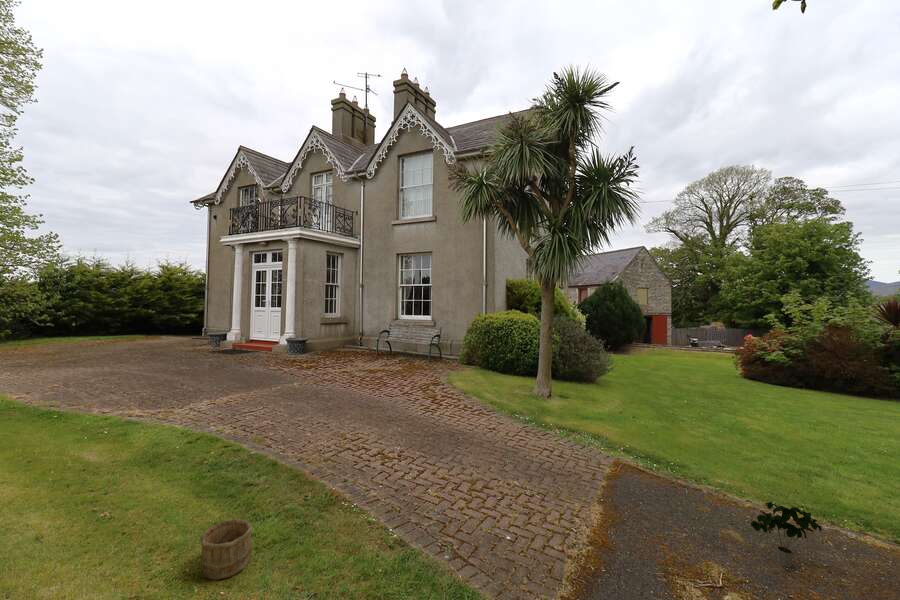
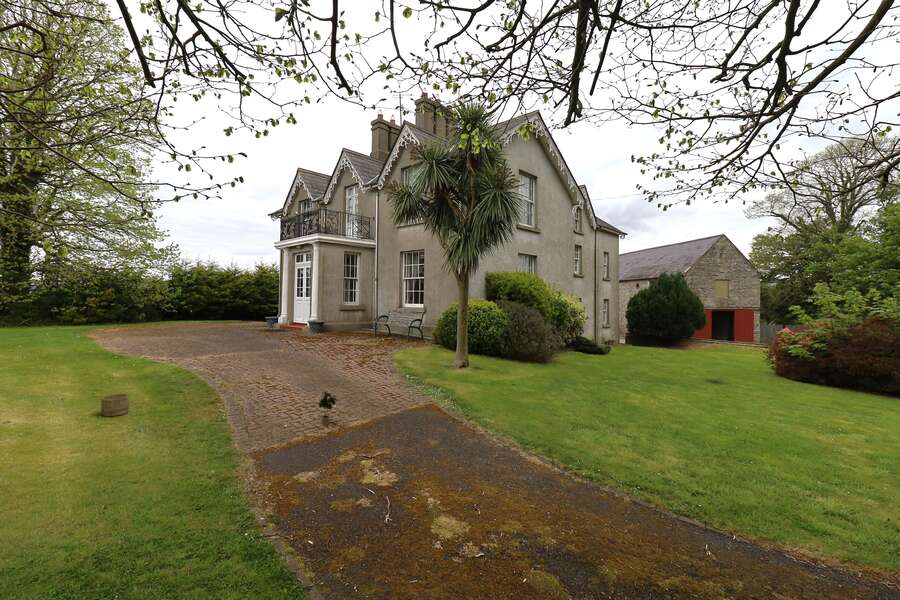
potted plant: present [751,502,822,568] -> present [319,392,337,425]

